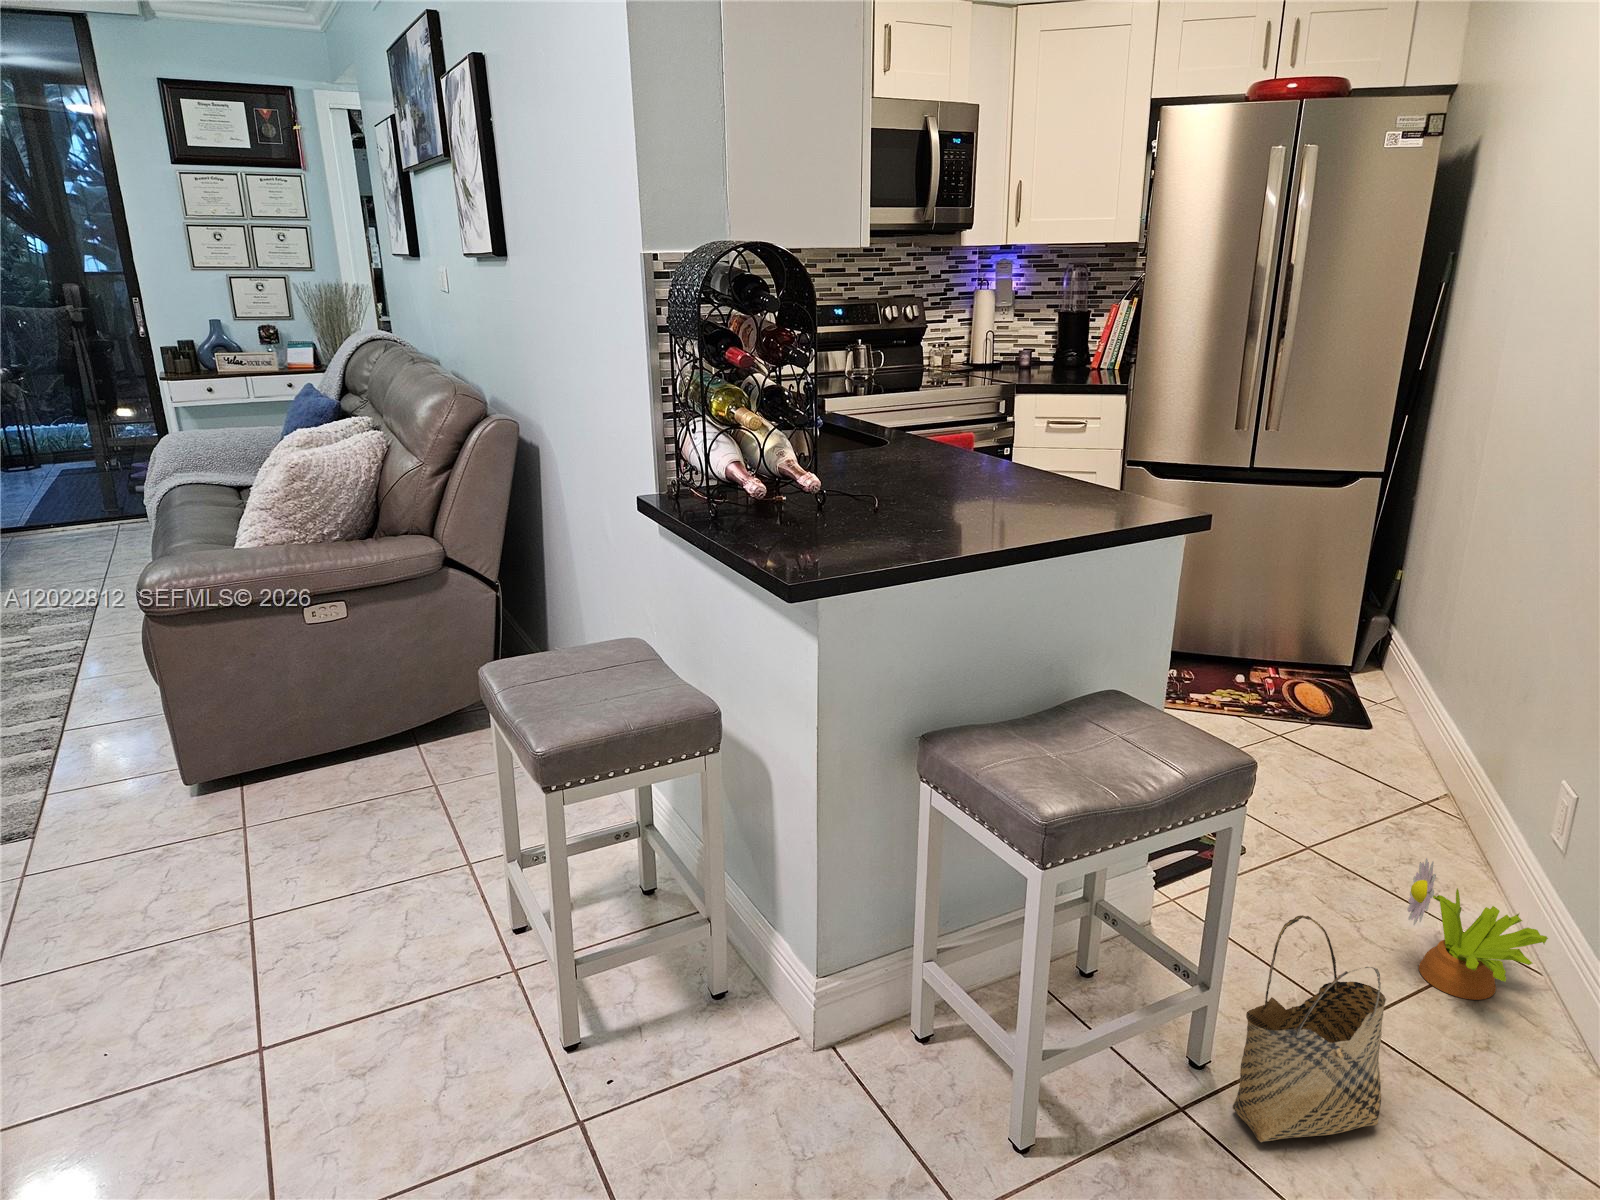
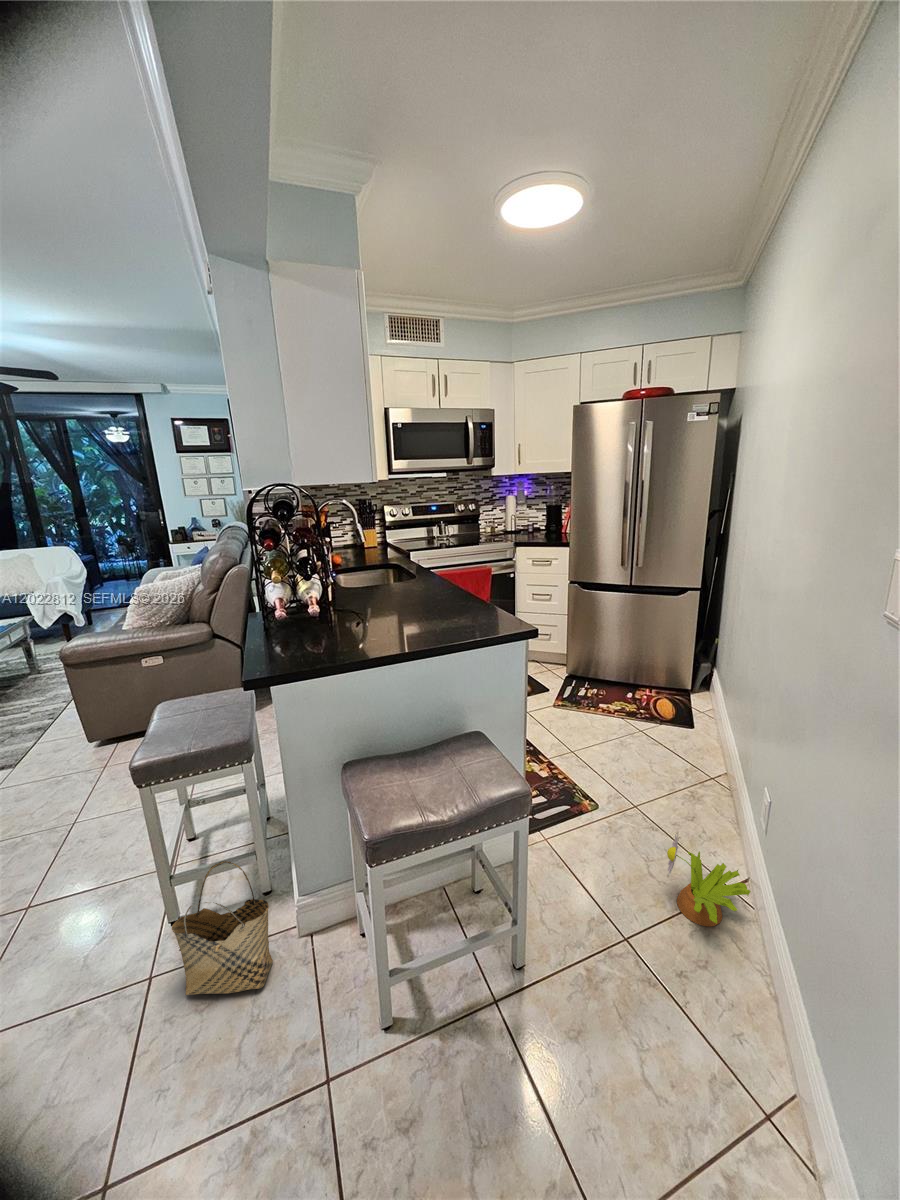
woven basket: present [1233,915,1386,1142] -> present [172,861,273,995]

